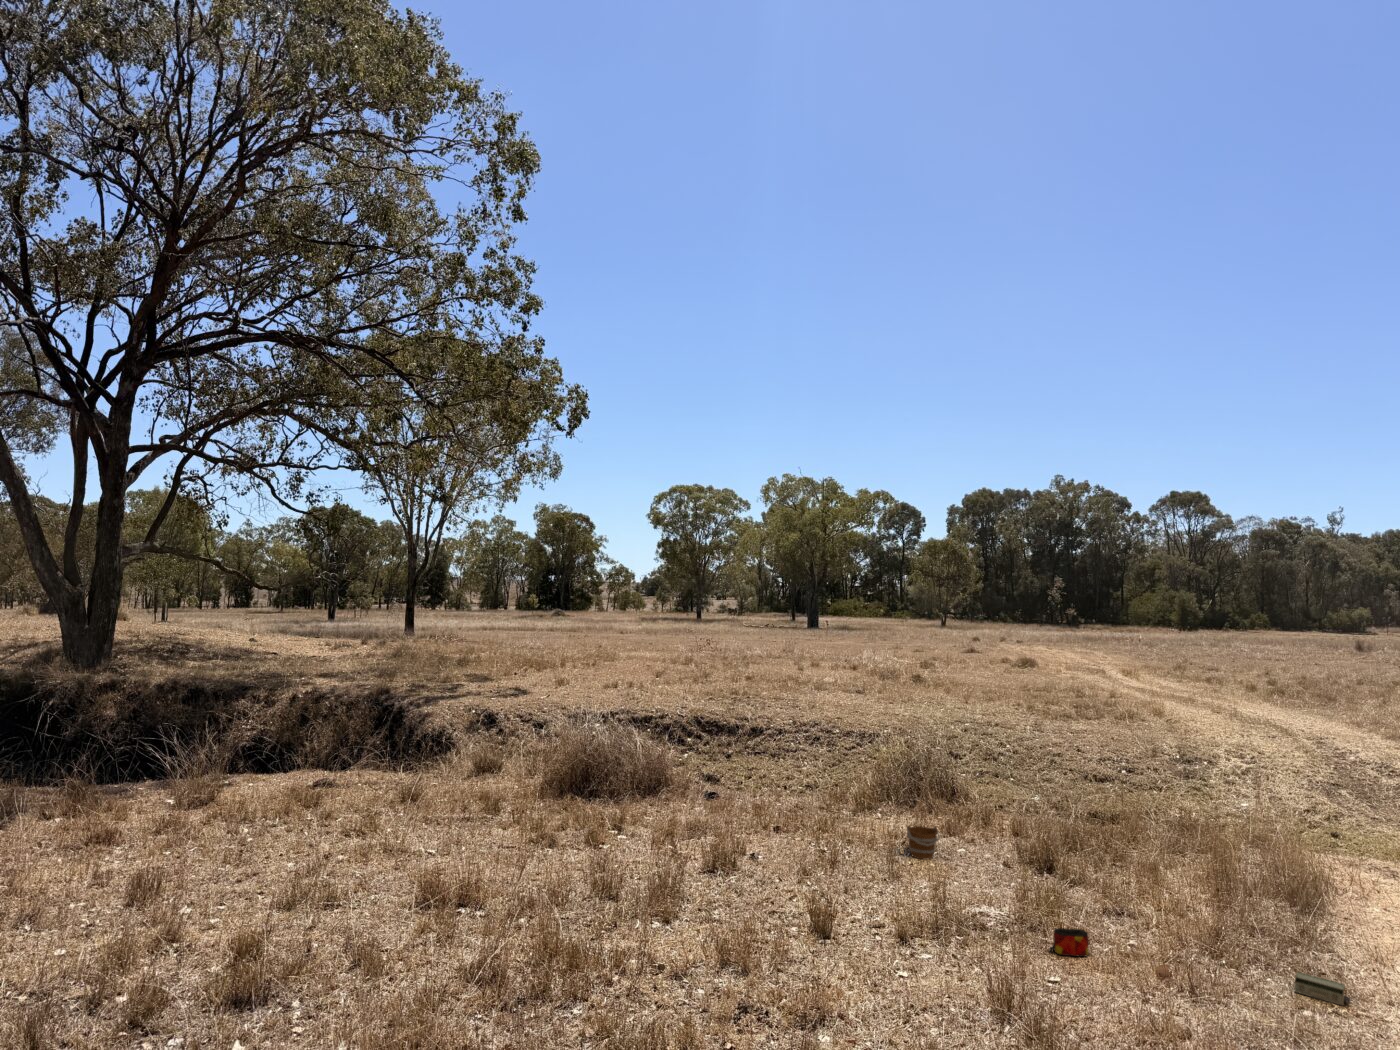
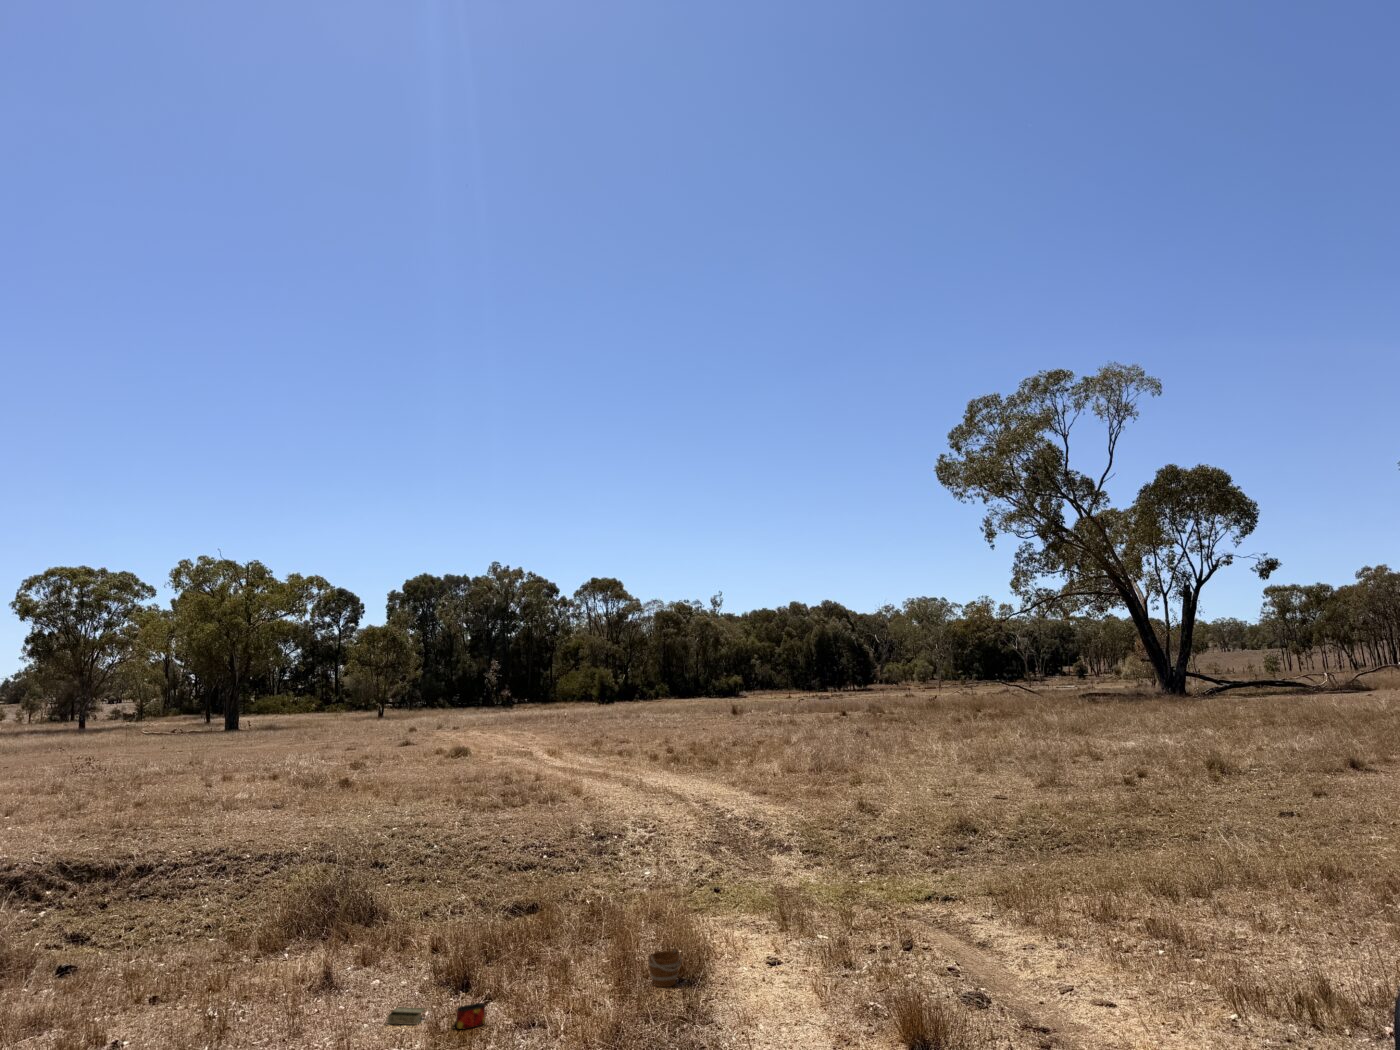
bucket: present [907,826,940,859] -> present [648,948,682,987]
toolbox: present [1294,972,1345,1005] -> present [387,1007,425,1025]

